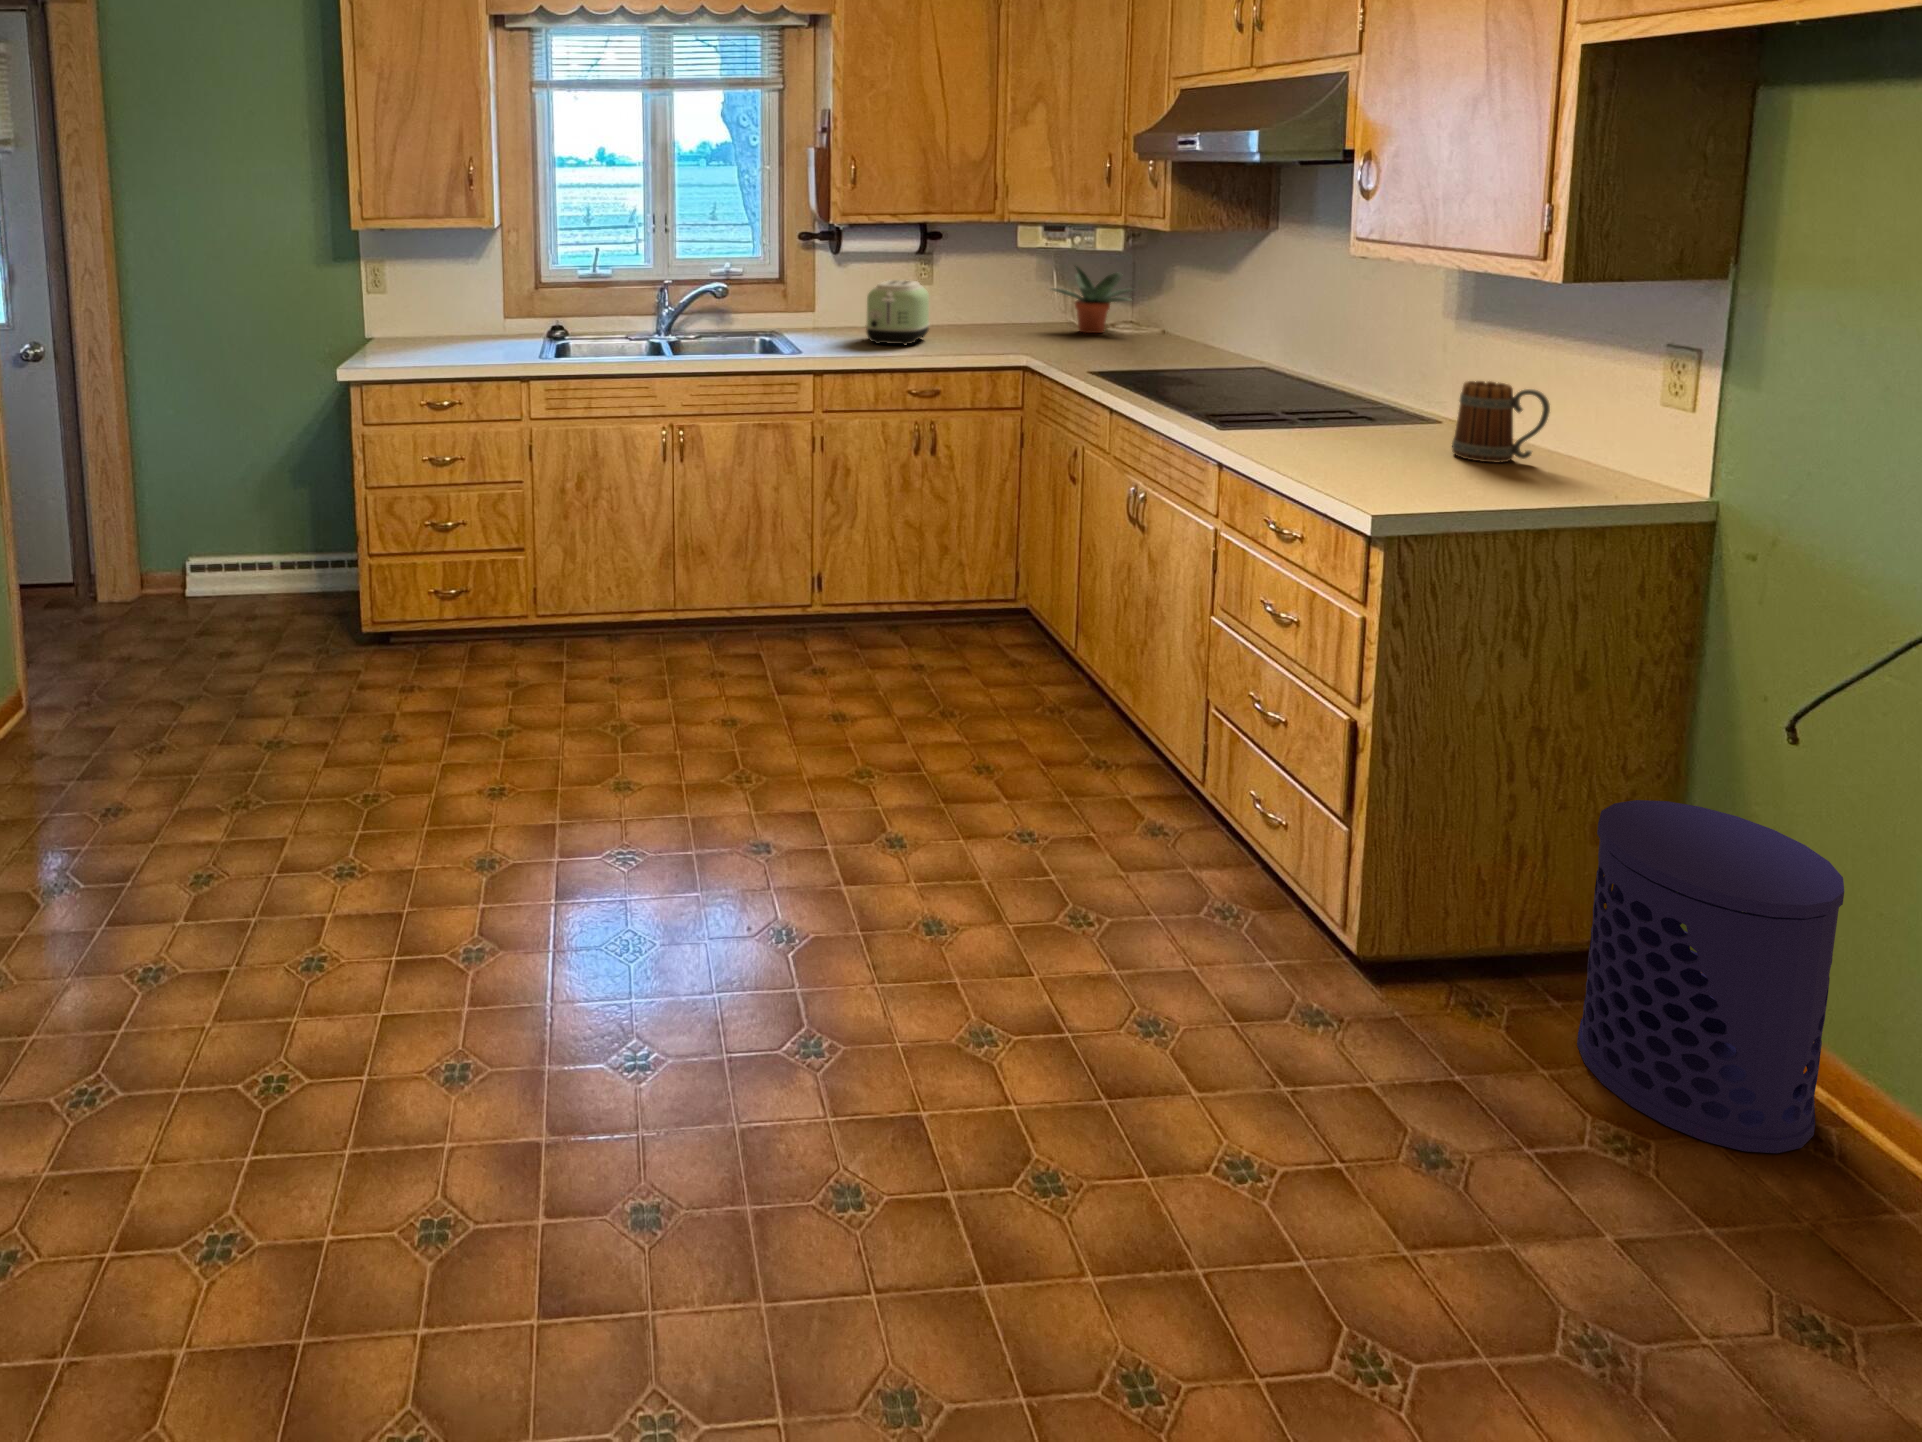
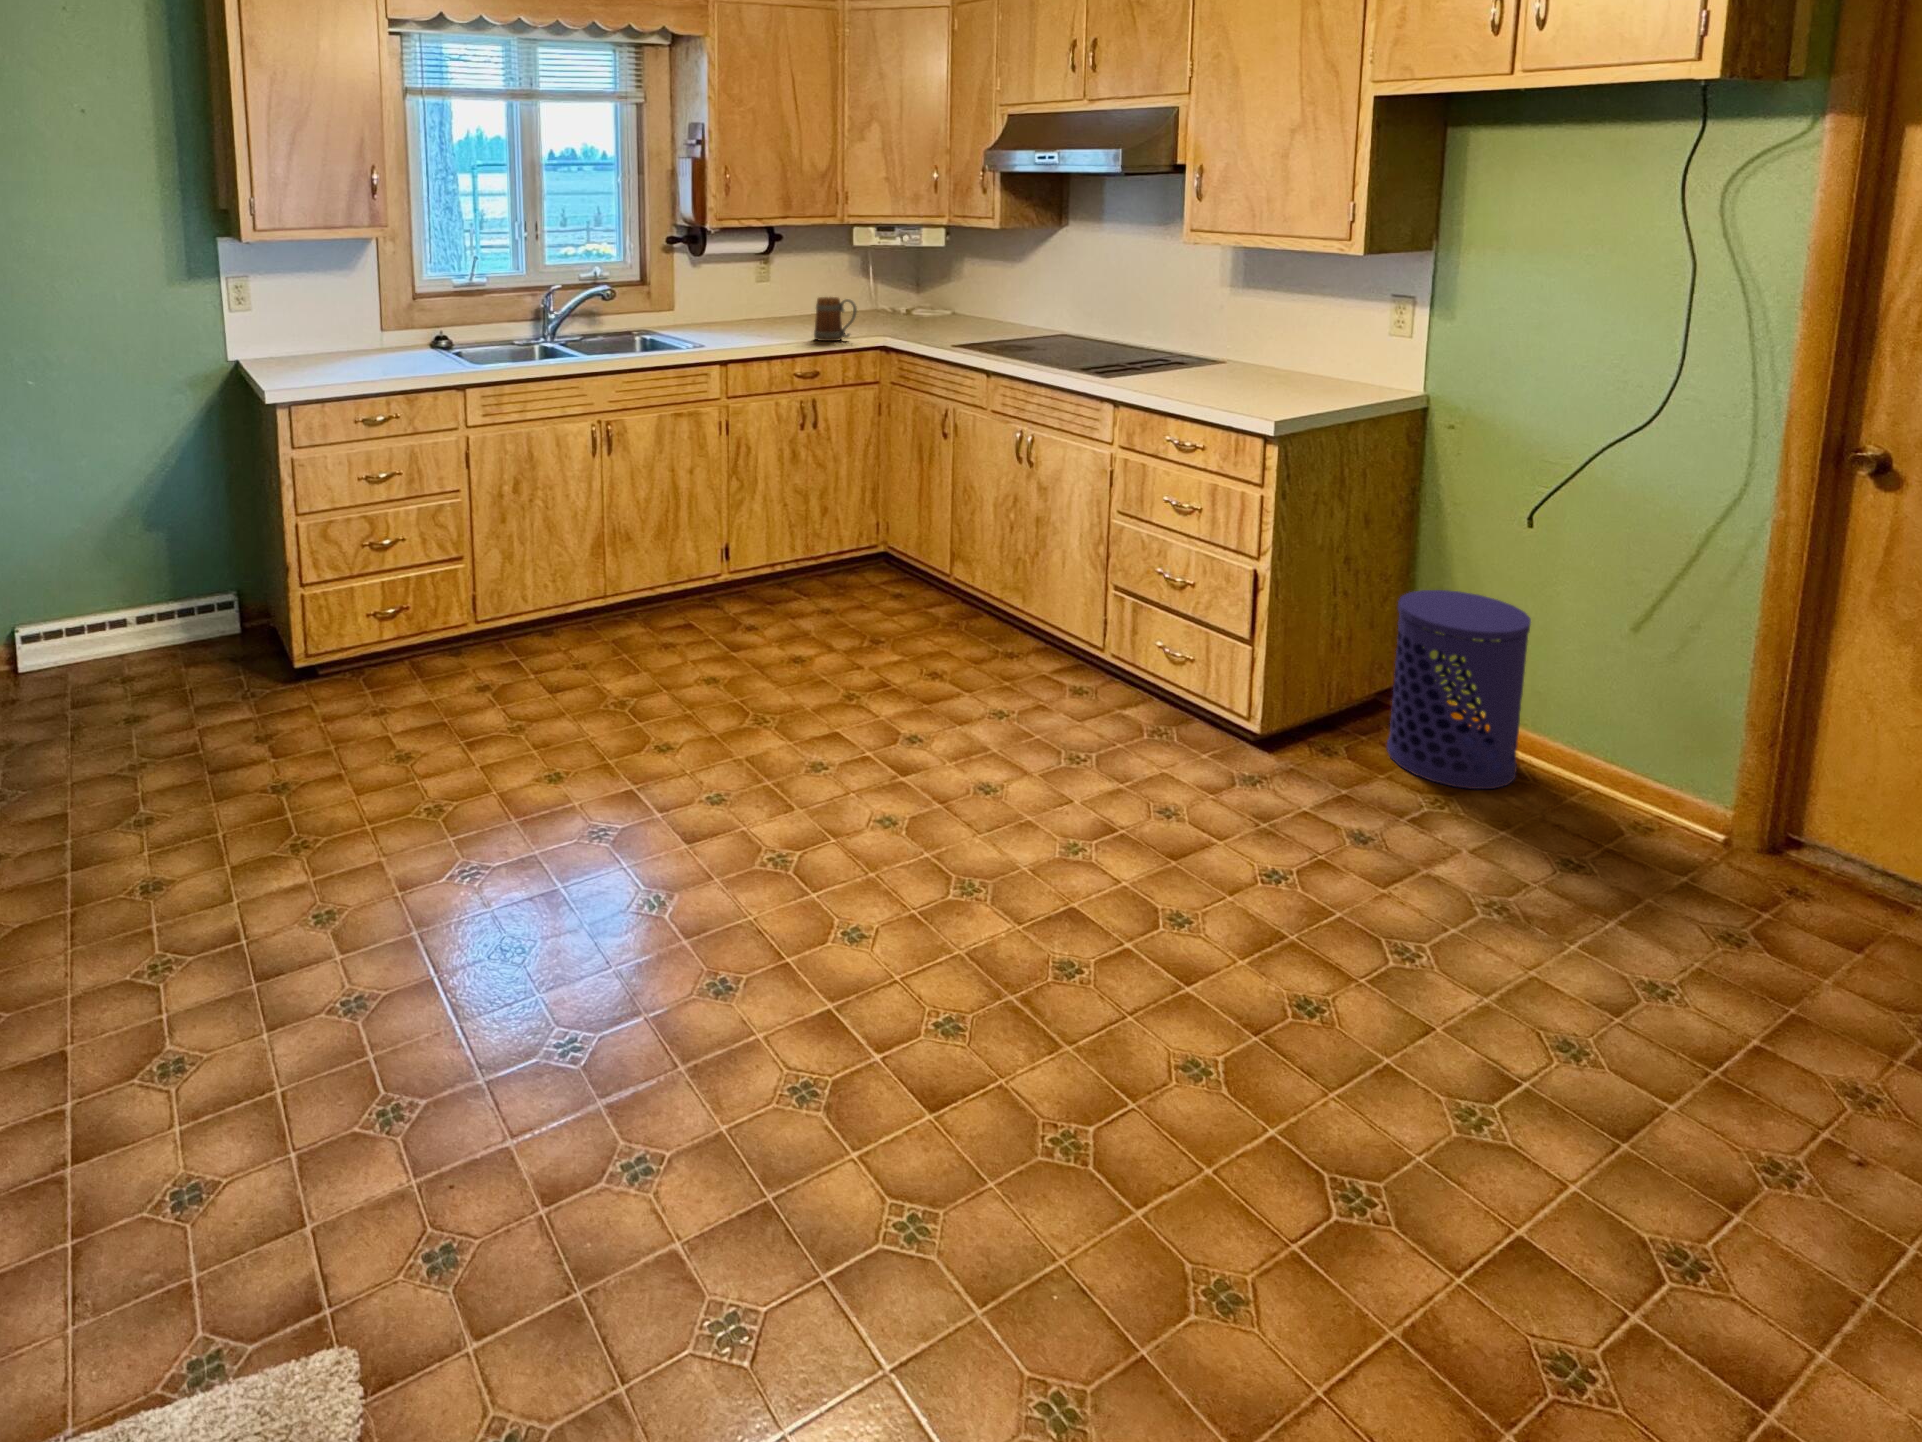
potted plant: present [1050,266,1135,333] -> none [863,258,935,317]
toaster: present [866,280,929,345] -> none [735,277,788,335]
mug: present [1452,381,1550,463] -> present [814,297,857,341]

